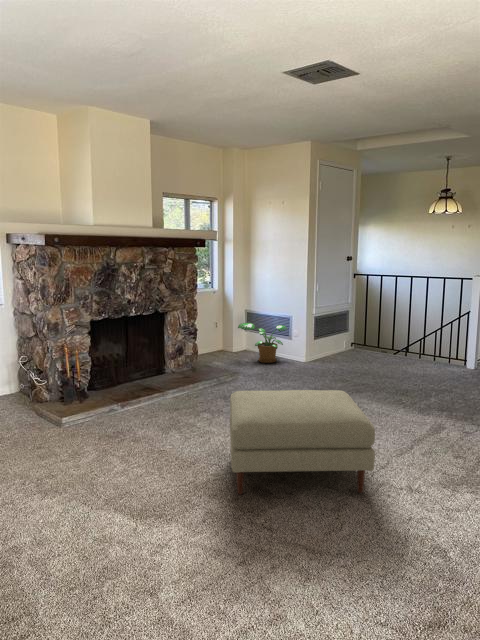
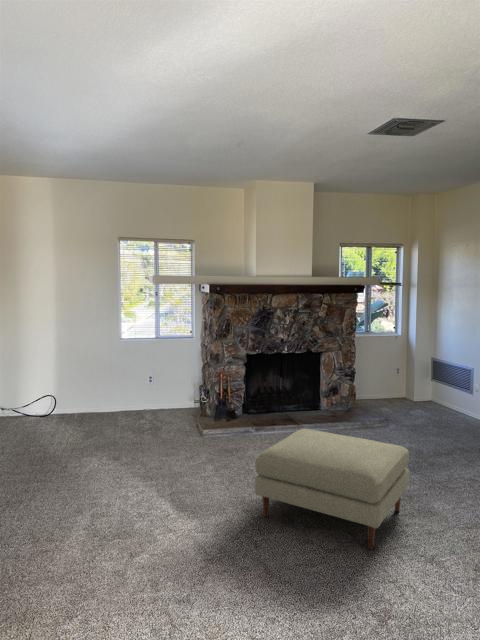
potted plant: present [238,323,287,363] -> none [408,370,465,415]

